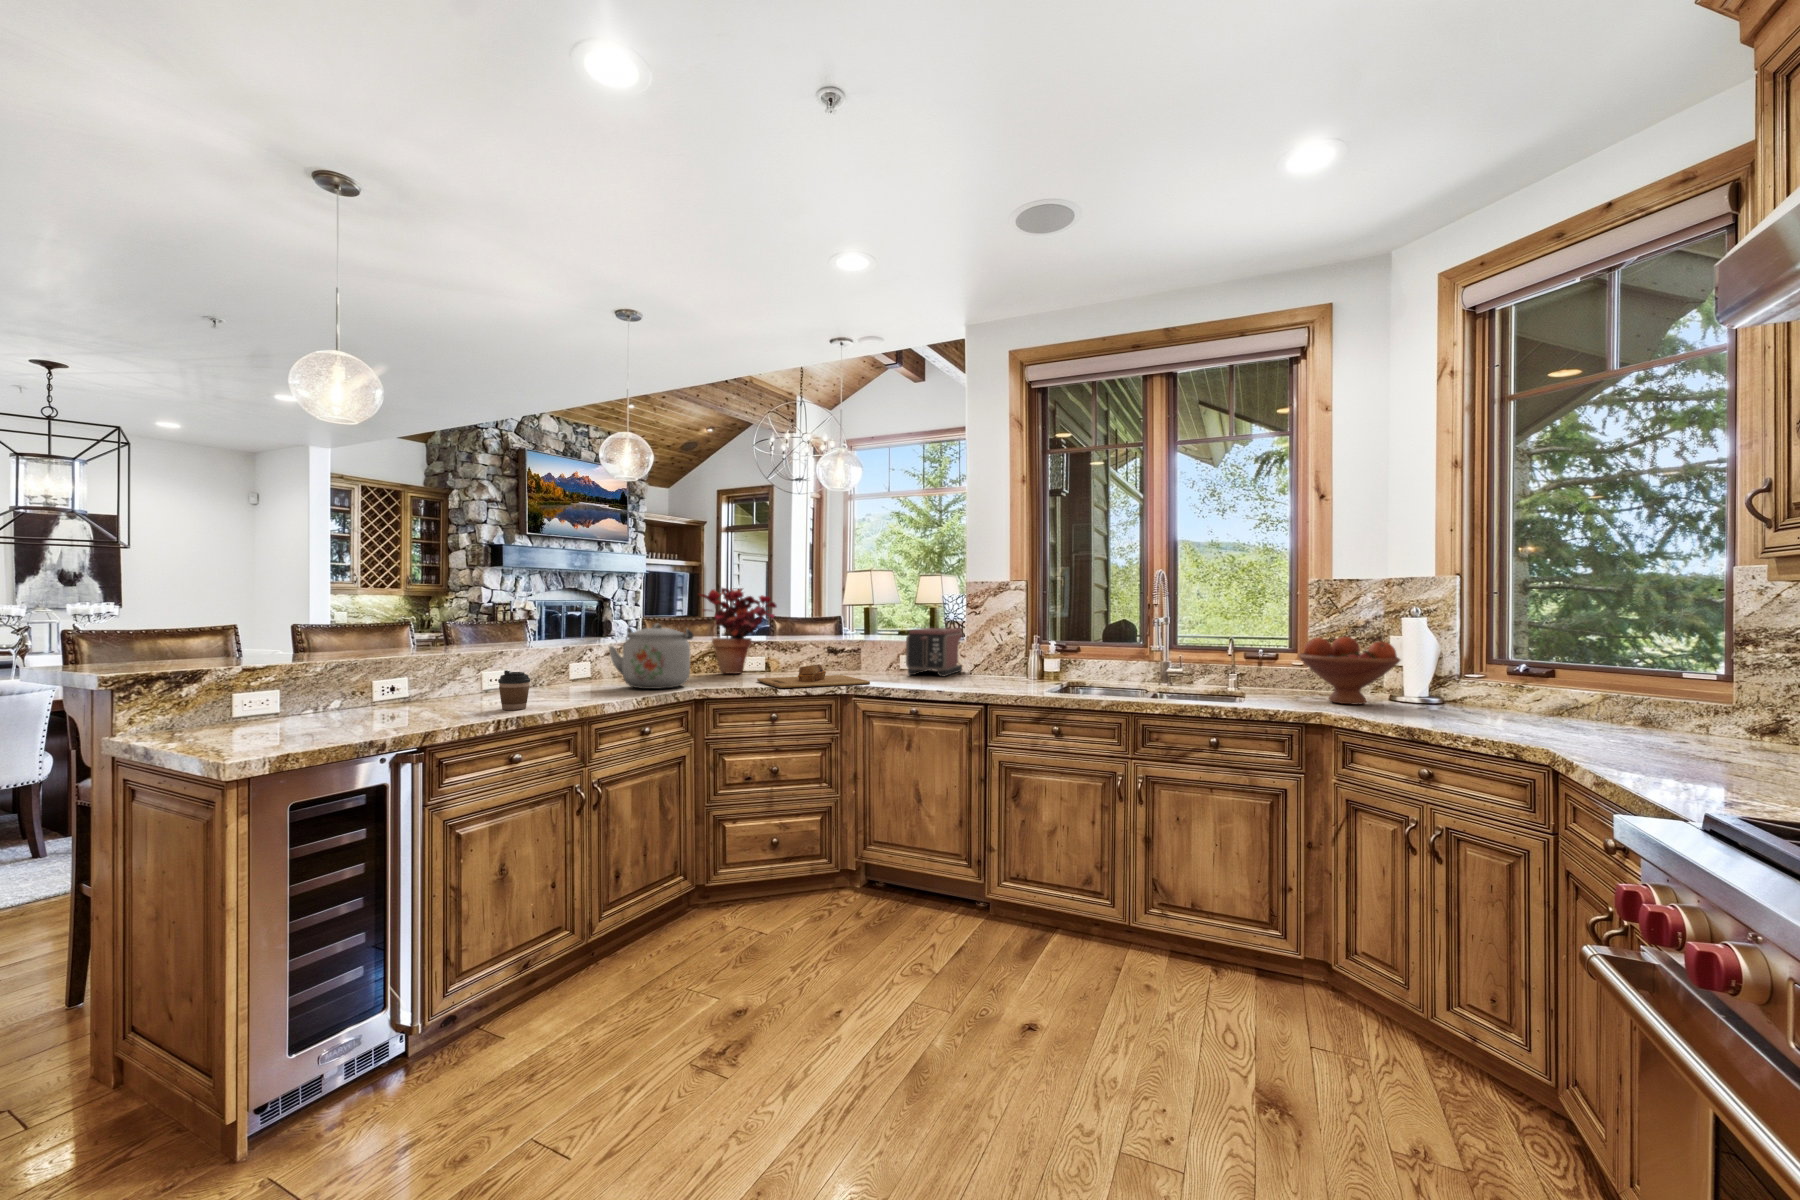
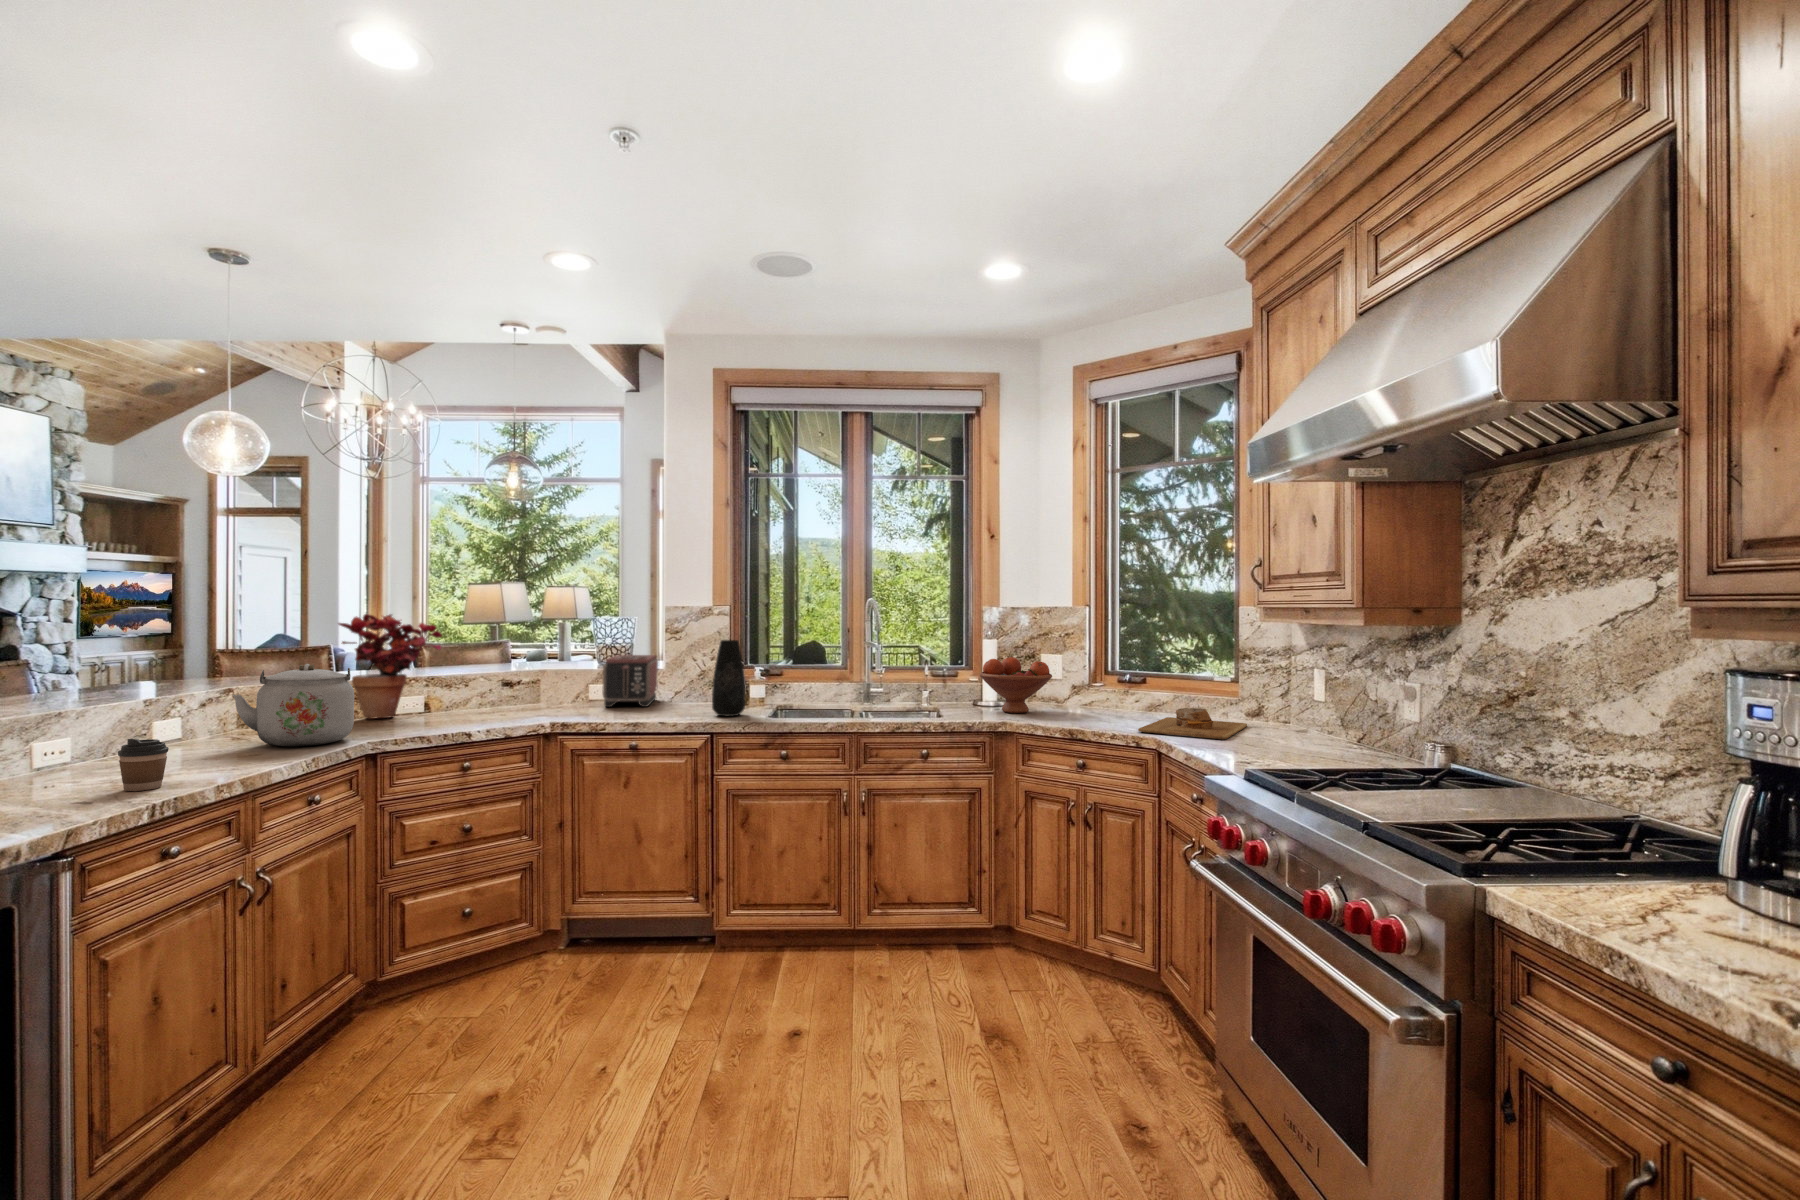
vase: none [992,611,1025,688] -> present [712,640,745,716]
cutting board: present [757,665,870,688] -> present [1138,708,1247,740]

